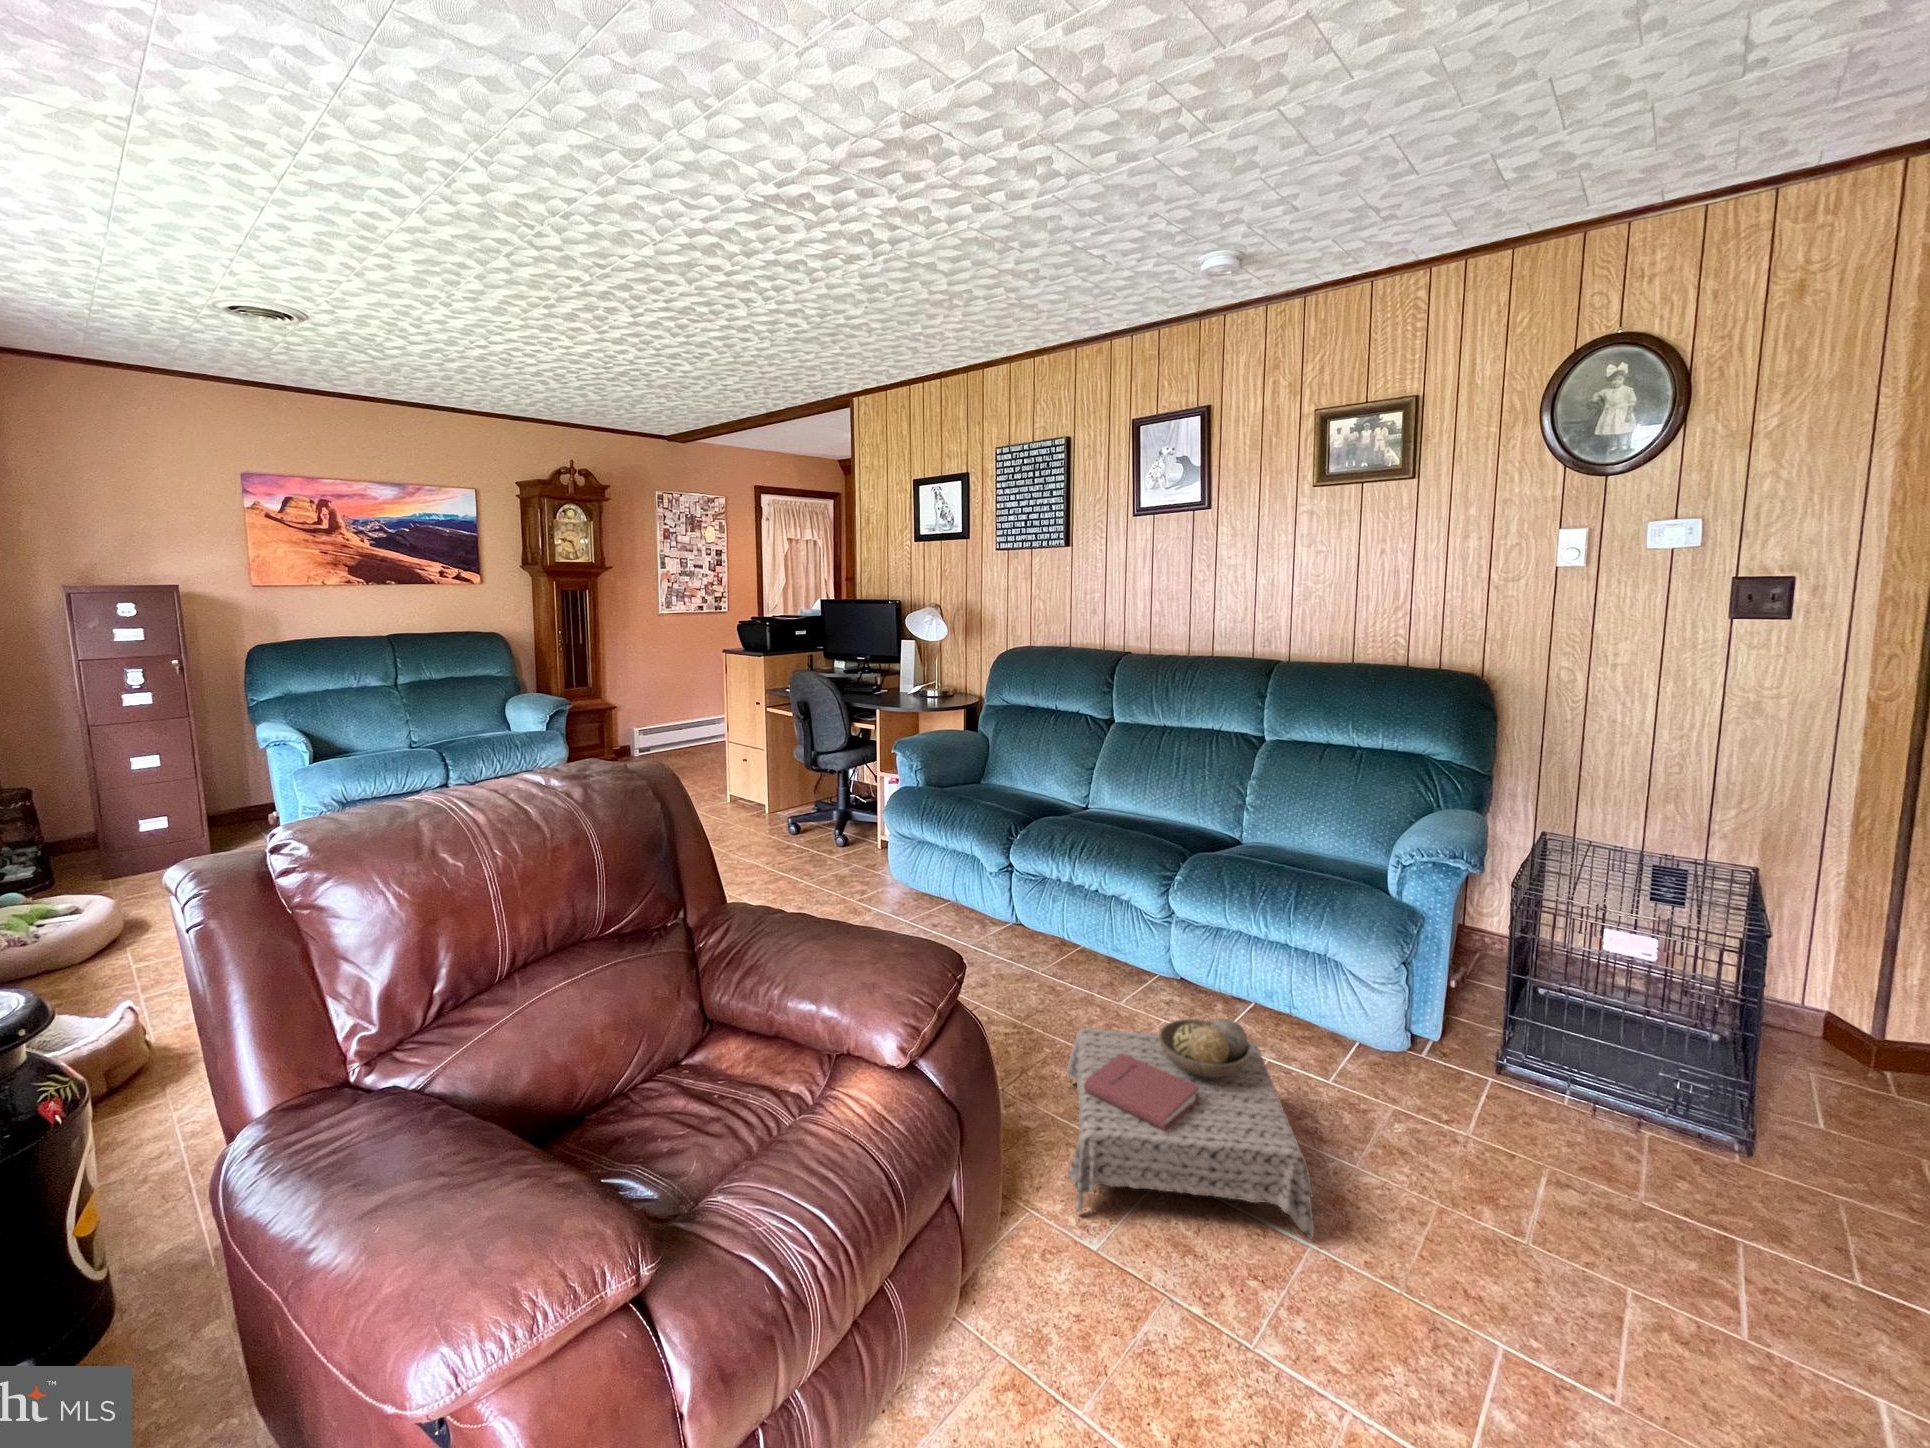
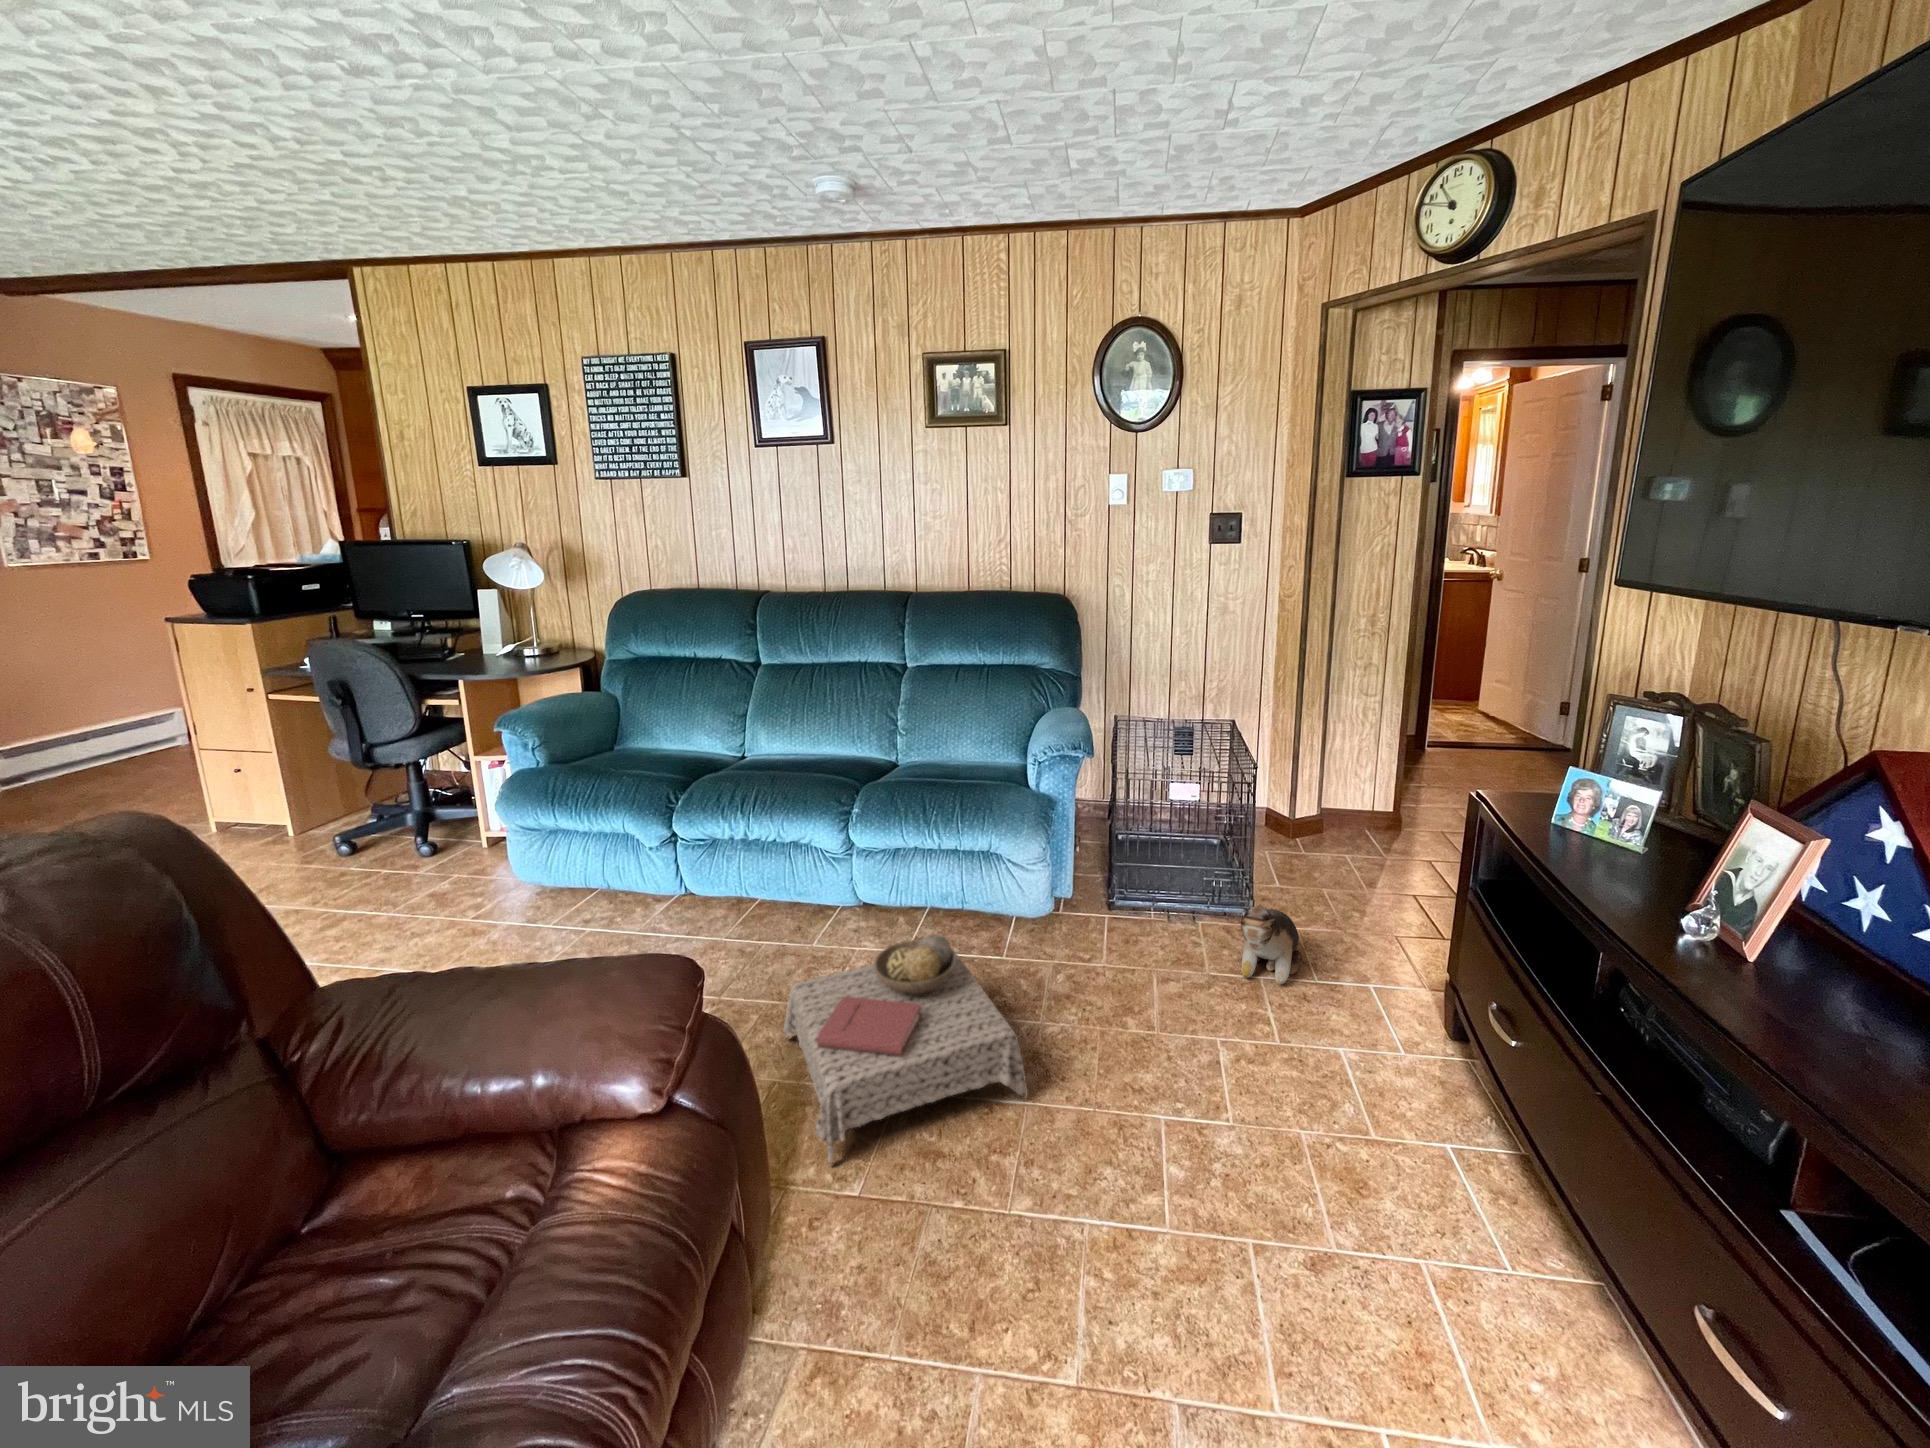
plush toy: none [1674,1116,1818,1252] -> present [1234,905,1302,984]

